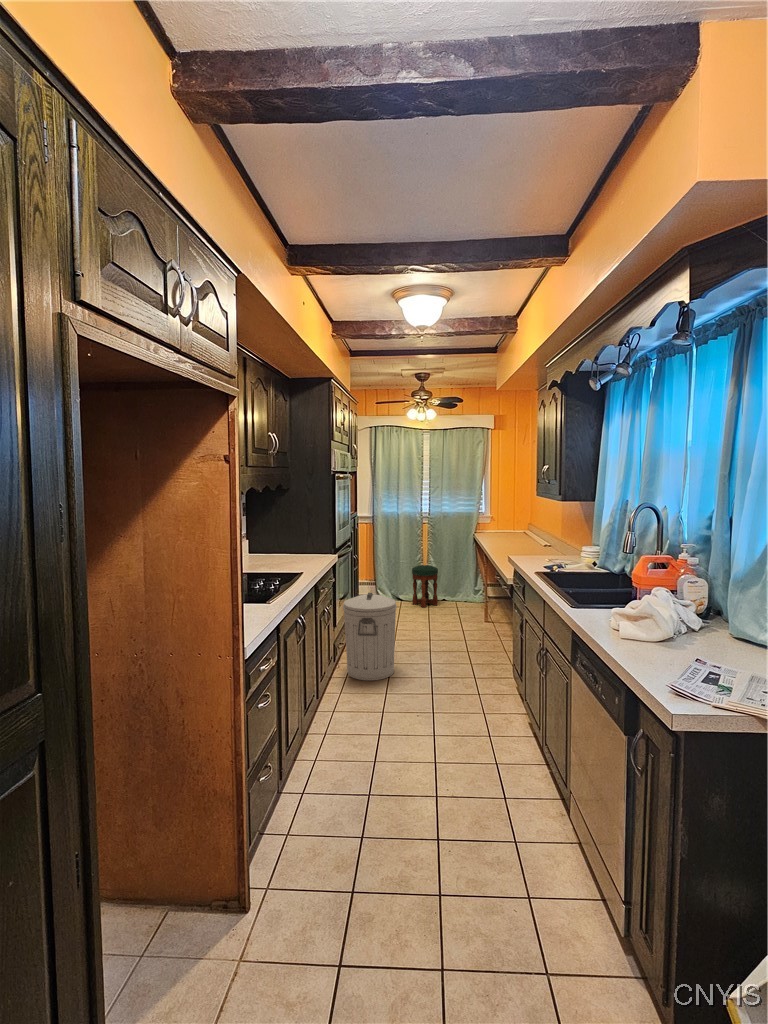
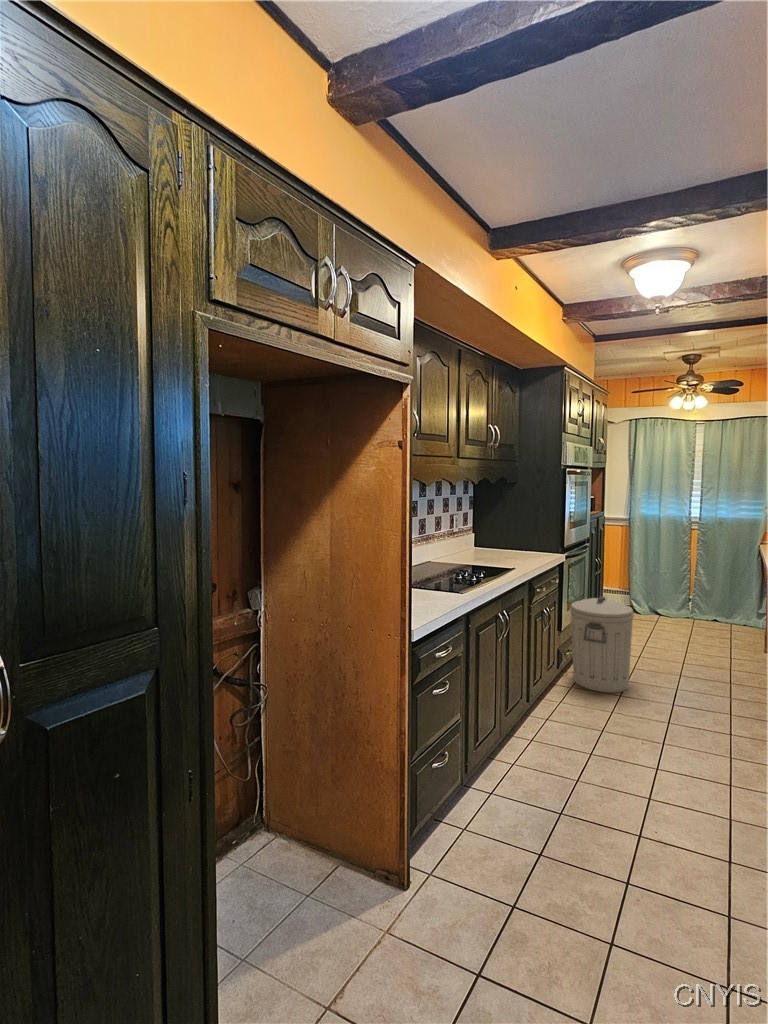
stool: present [412,565,438,607] -> none [673,576,709,625]

